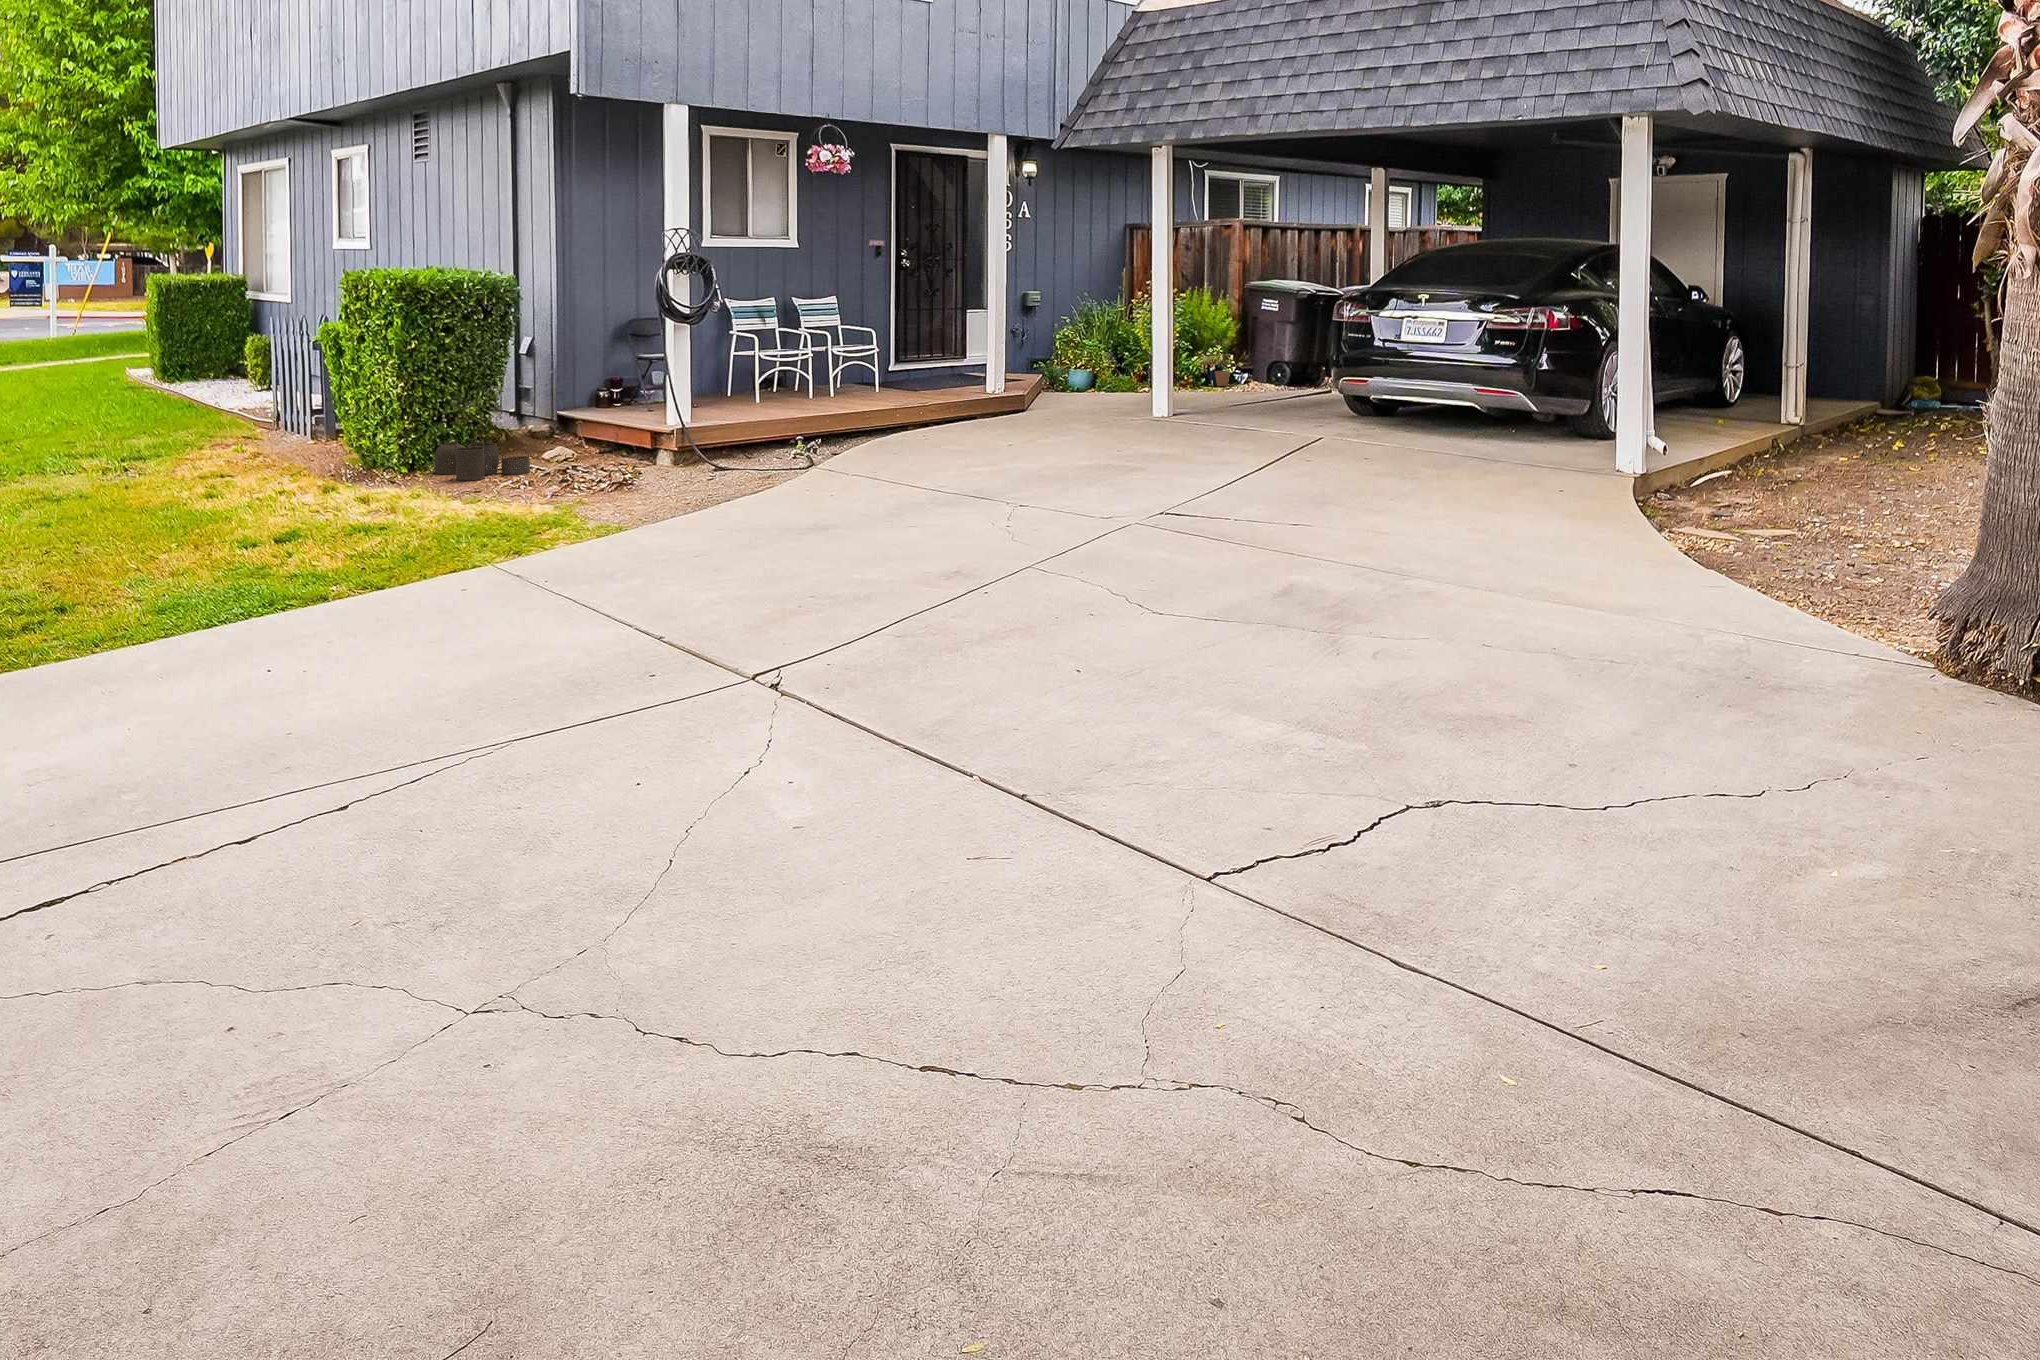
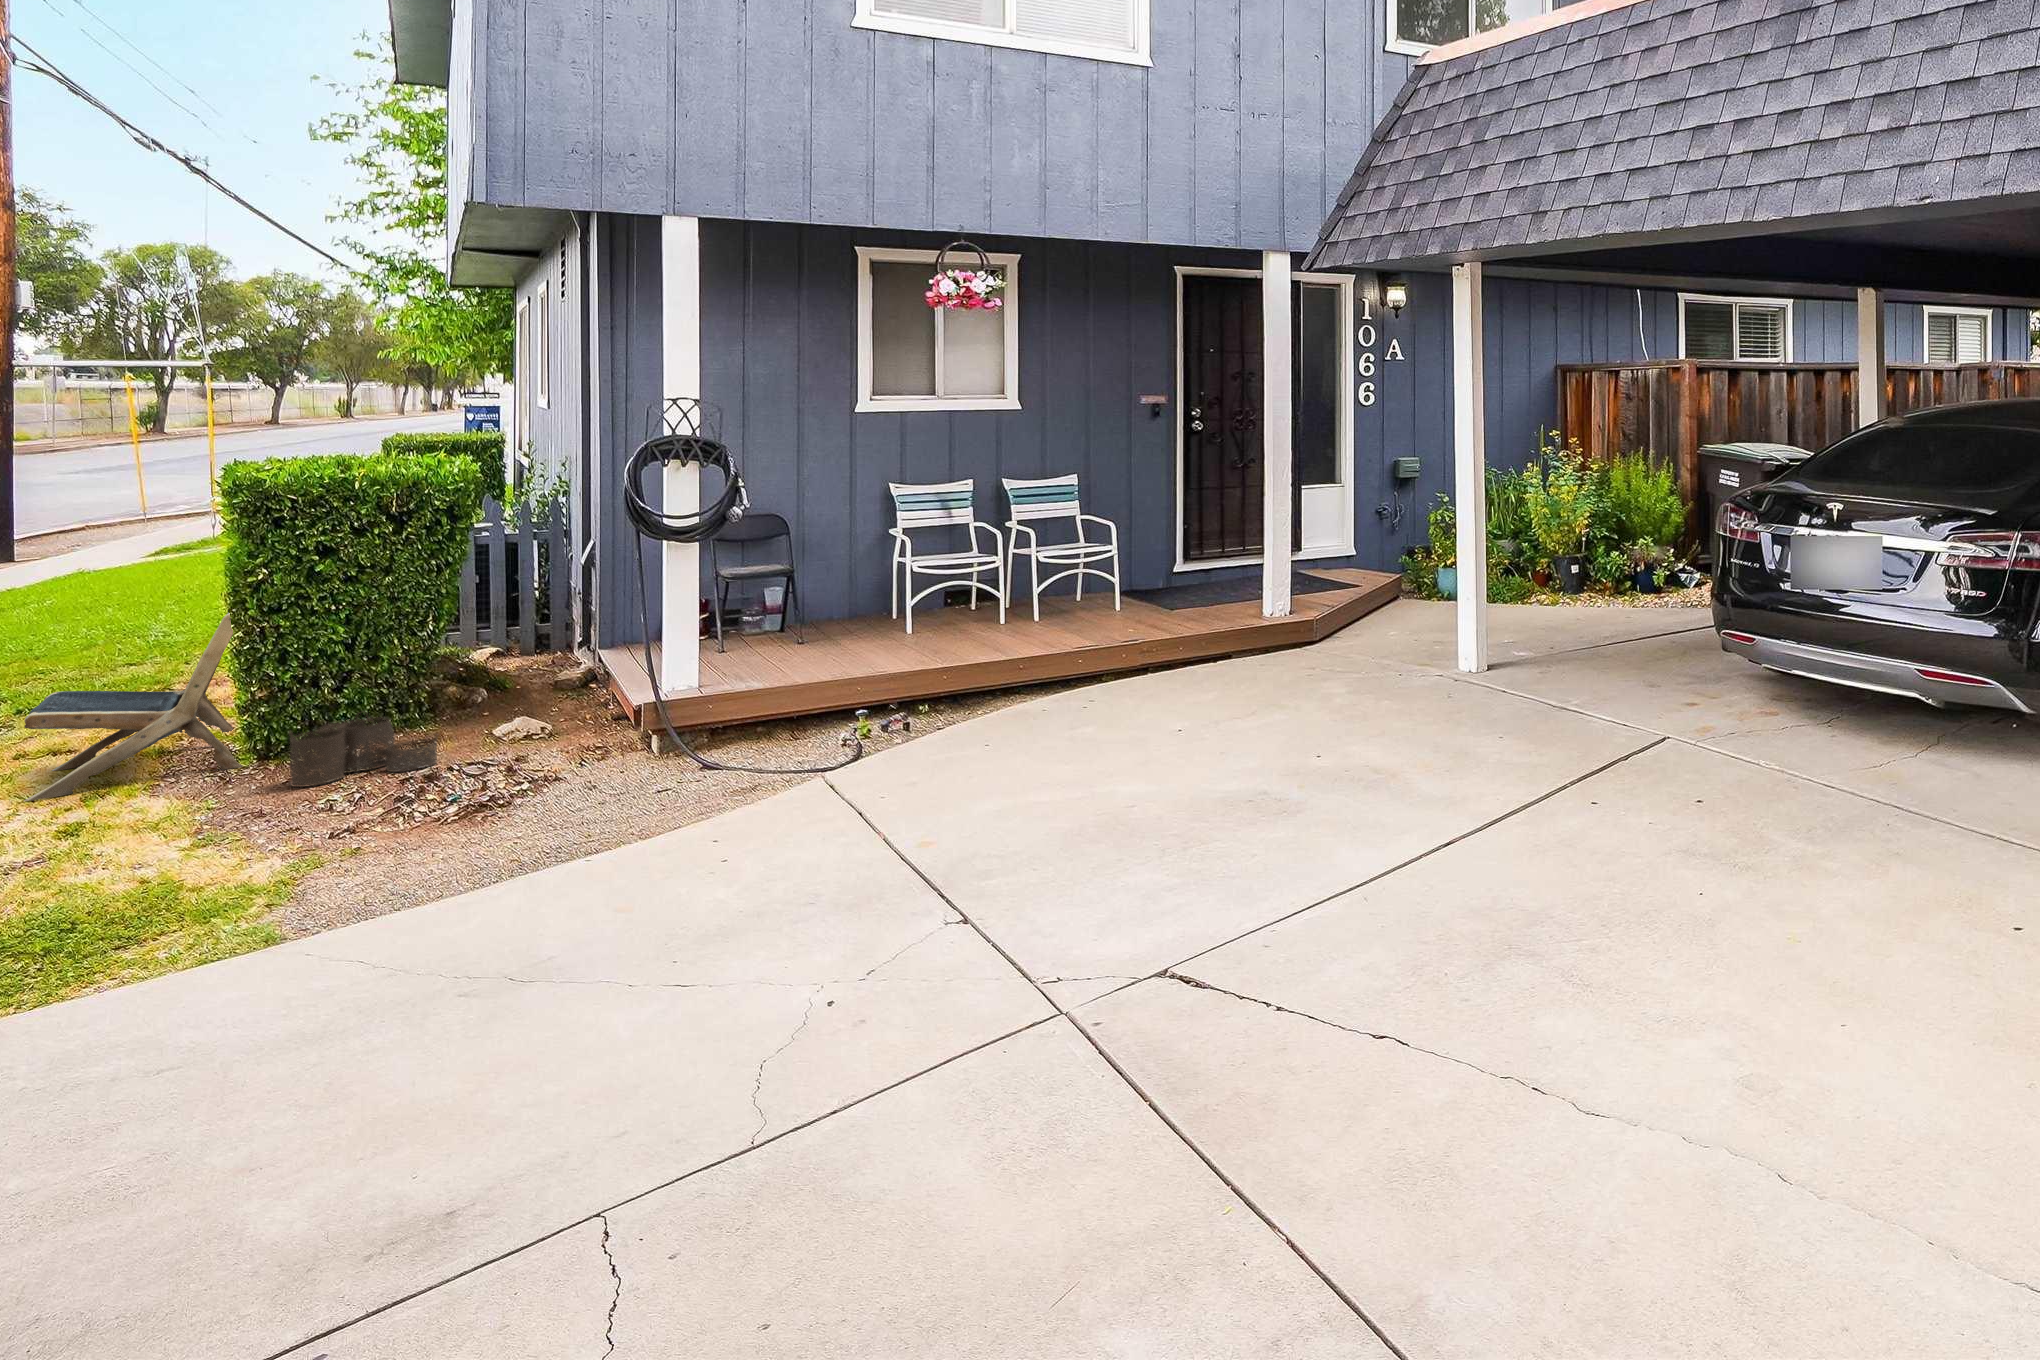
potted plant: present [1208,341,1230,386] -> none [1622,529,1657,594]
lounge chair: none [253,368,393,489] -> present [24,612,243,801]

